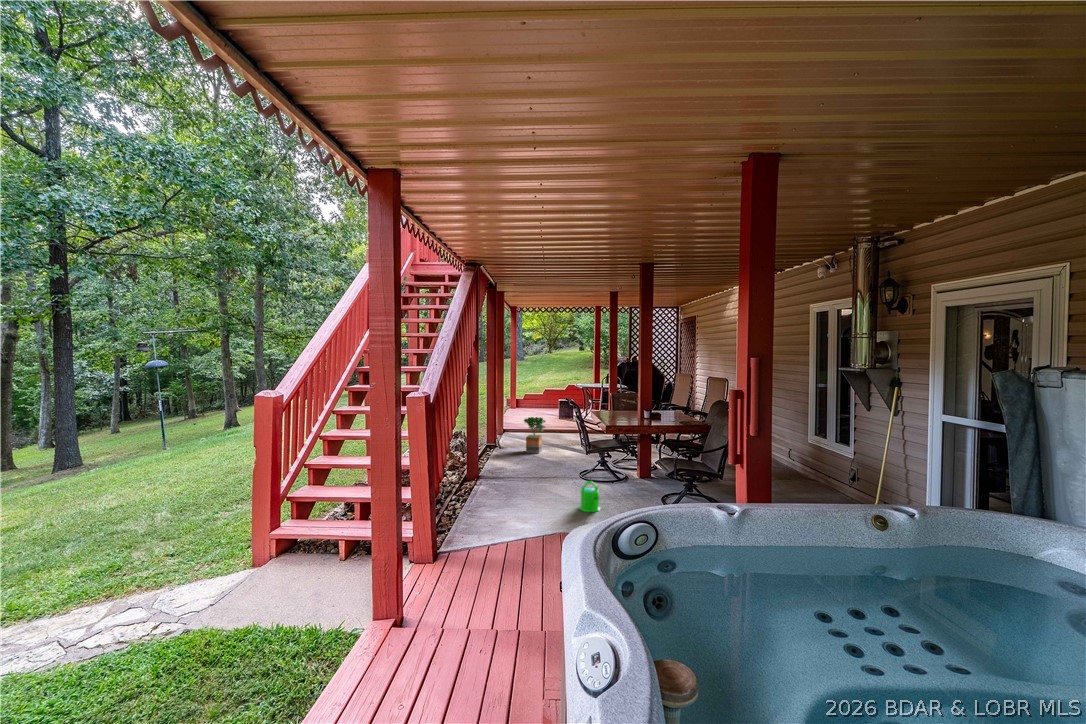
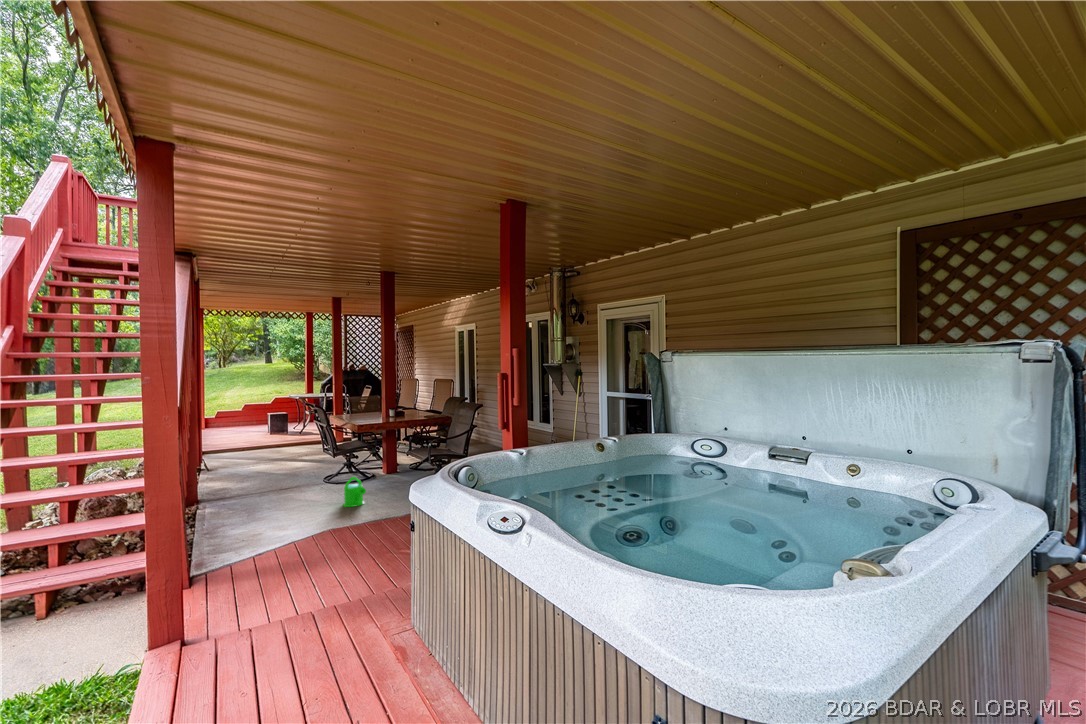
potted tree: present [524,417,546,454] -> none [240,430,272,472]

